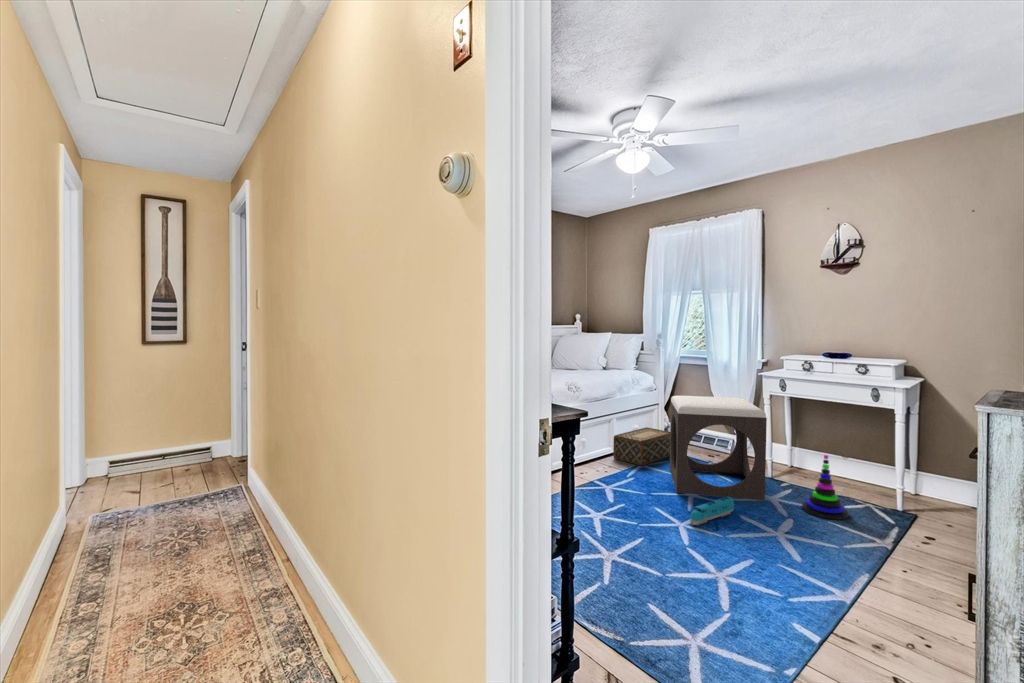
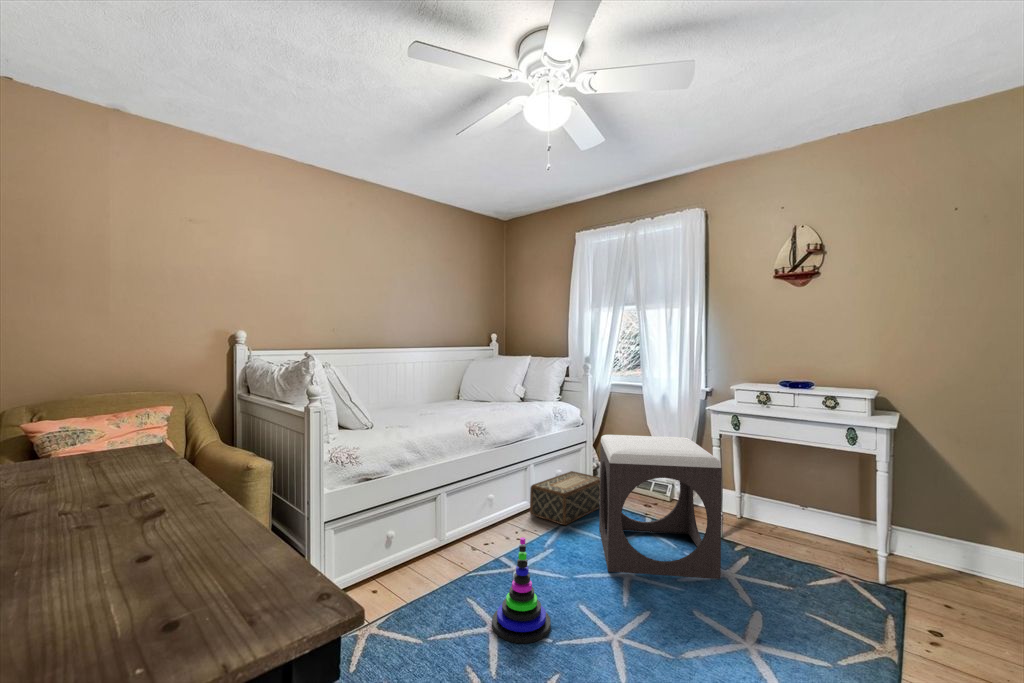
stacking toy: present [802,455,849,520] -> present [492,537,551,643]
toy train: present [690,497,734,525] -> none [627,583,684,636]

